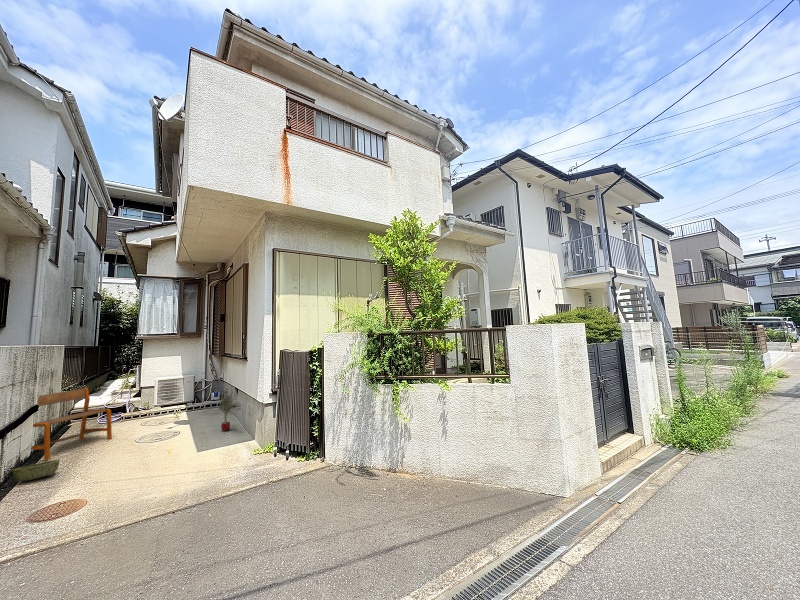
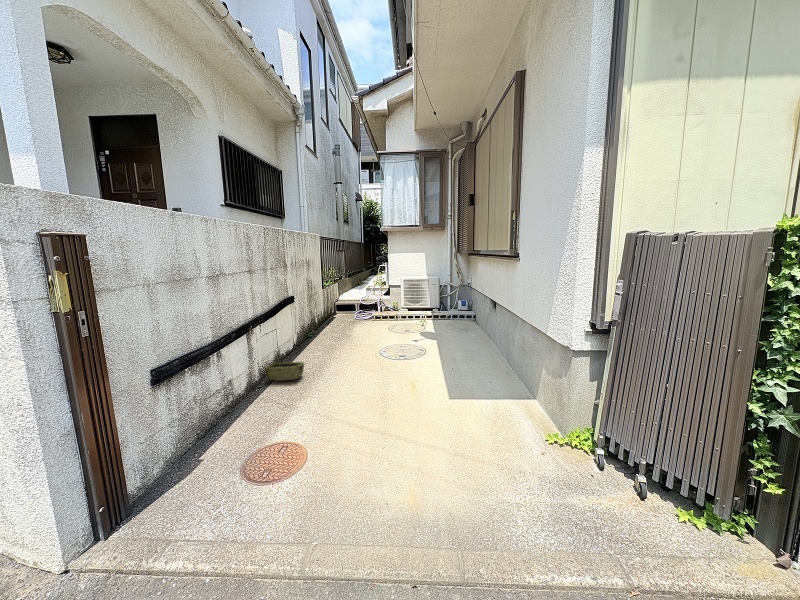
bench: present [31,388,112,460] -> none [283,282,360,356]
potted tree: present [218,389,241,431] -> none [468,300,502,358]

